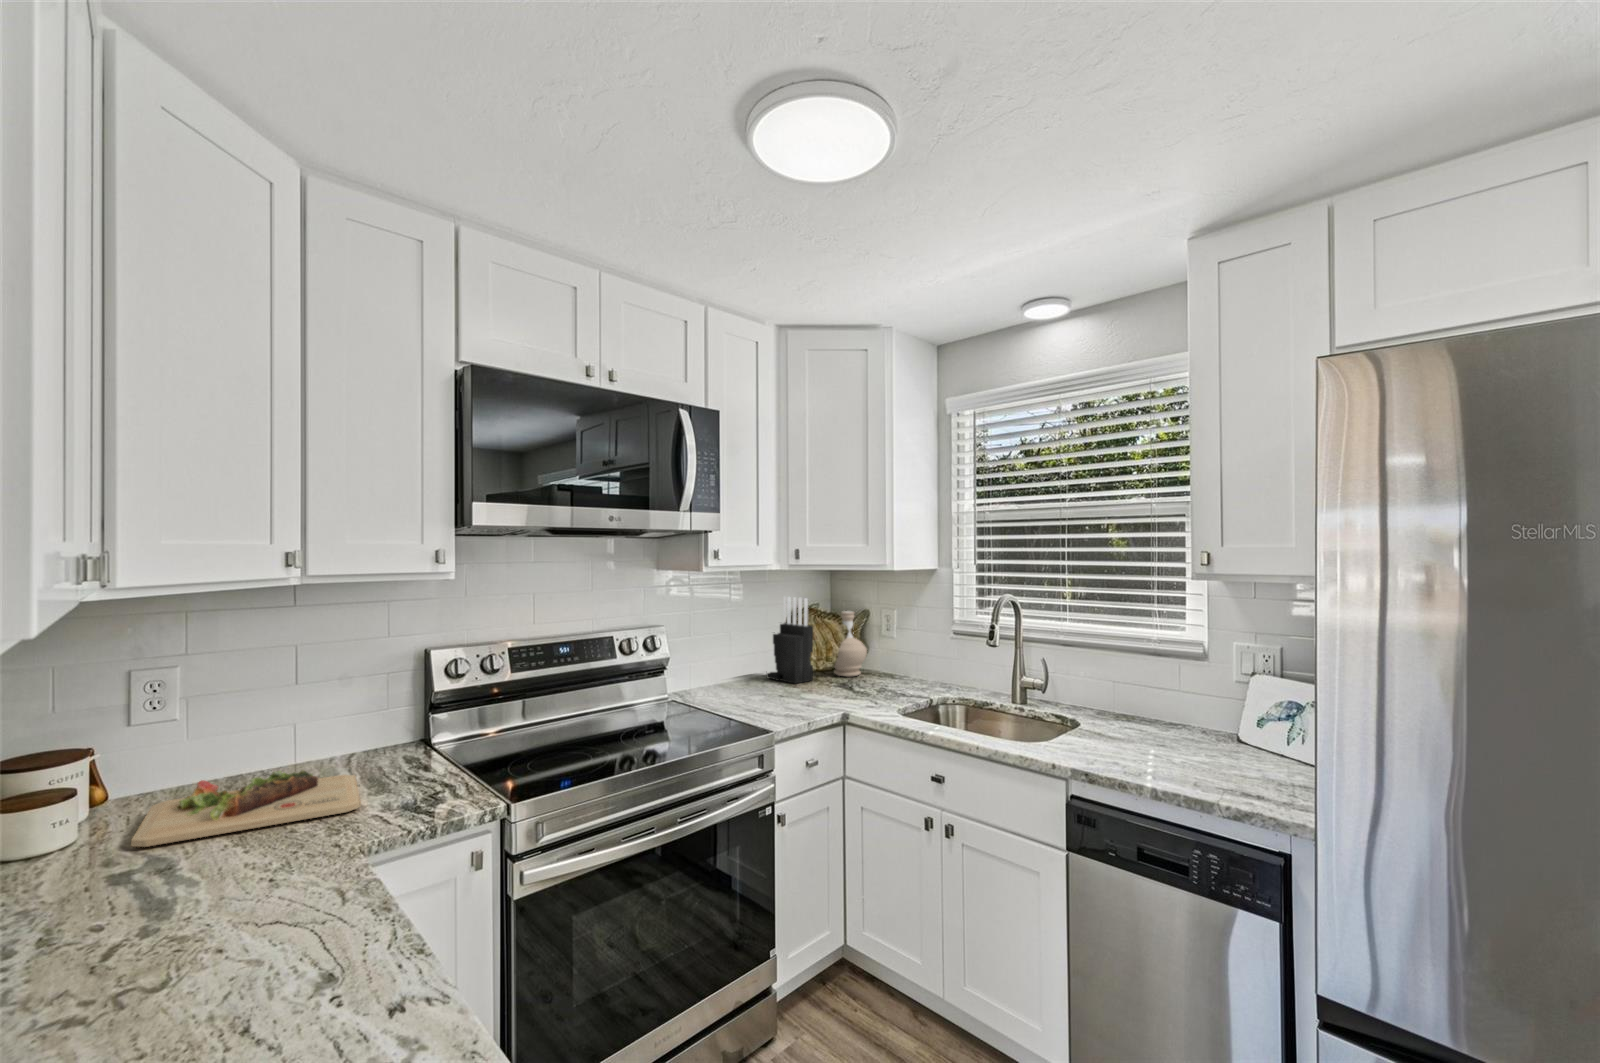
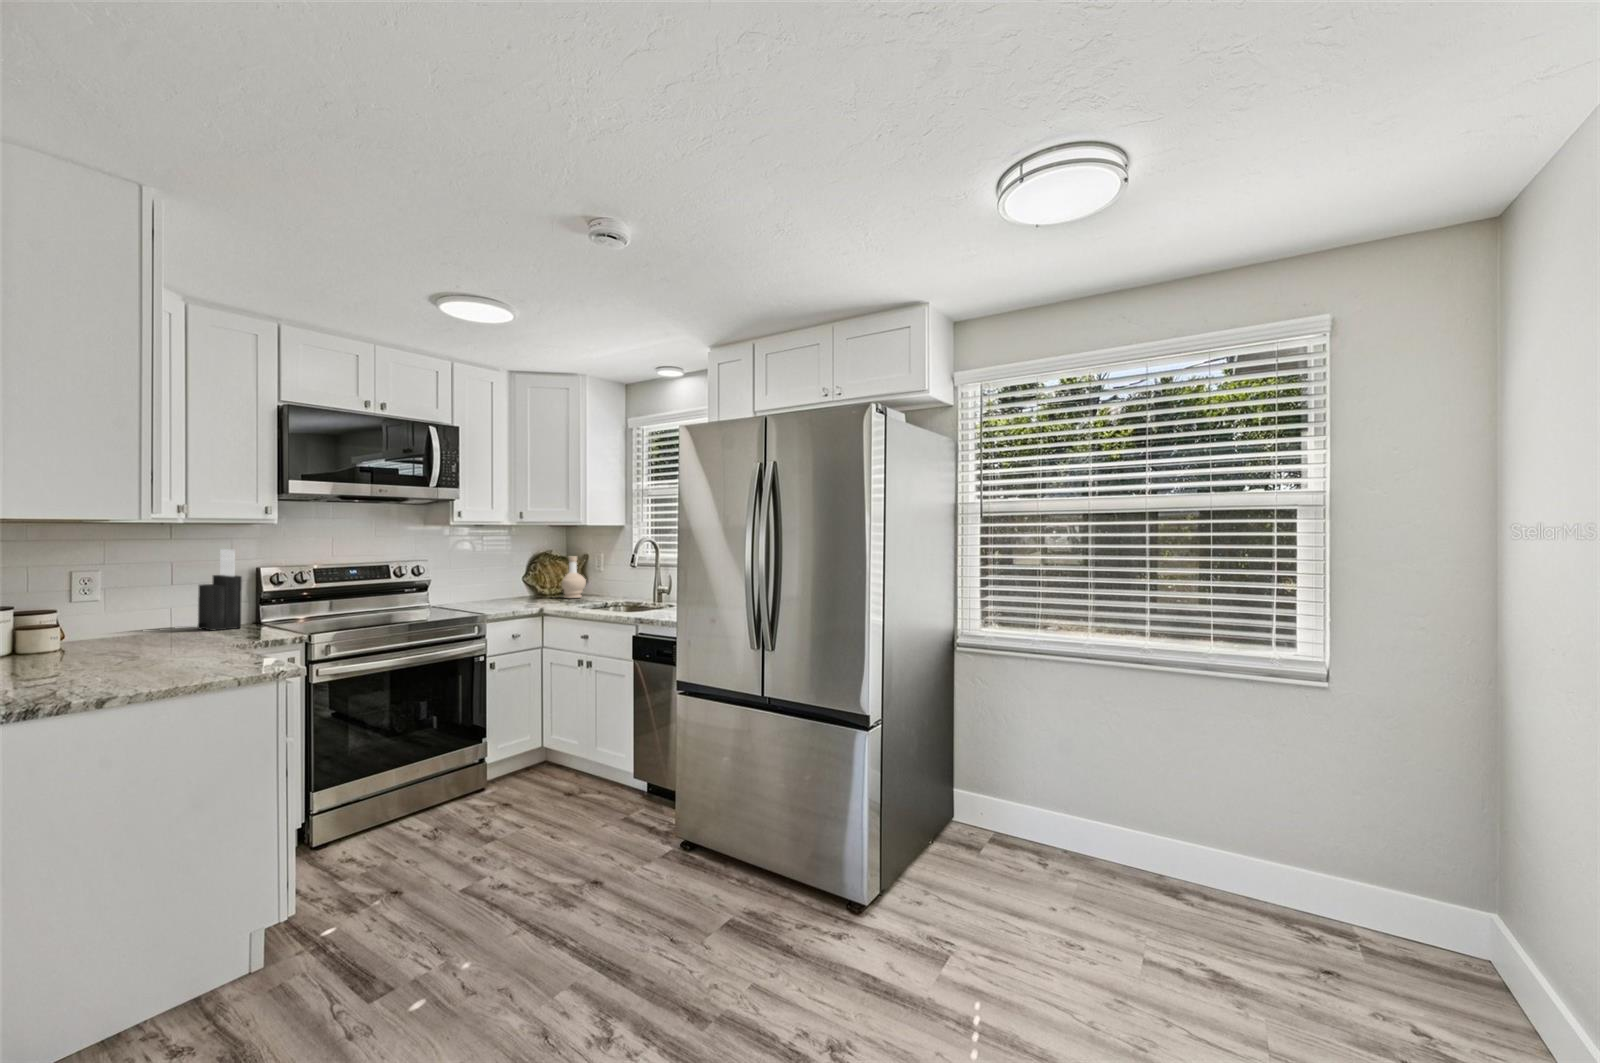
knife block: present [767,597,813,684] -> present [198,549,242,631]
cutting board: present [131,771,360,847] -> none [98,619,222,647]

